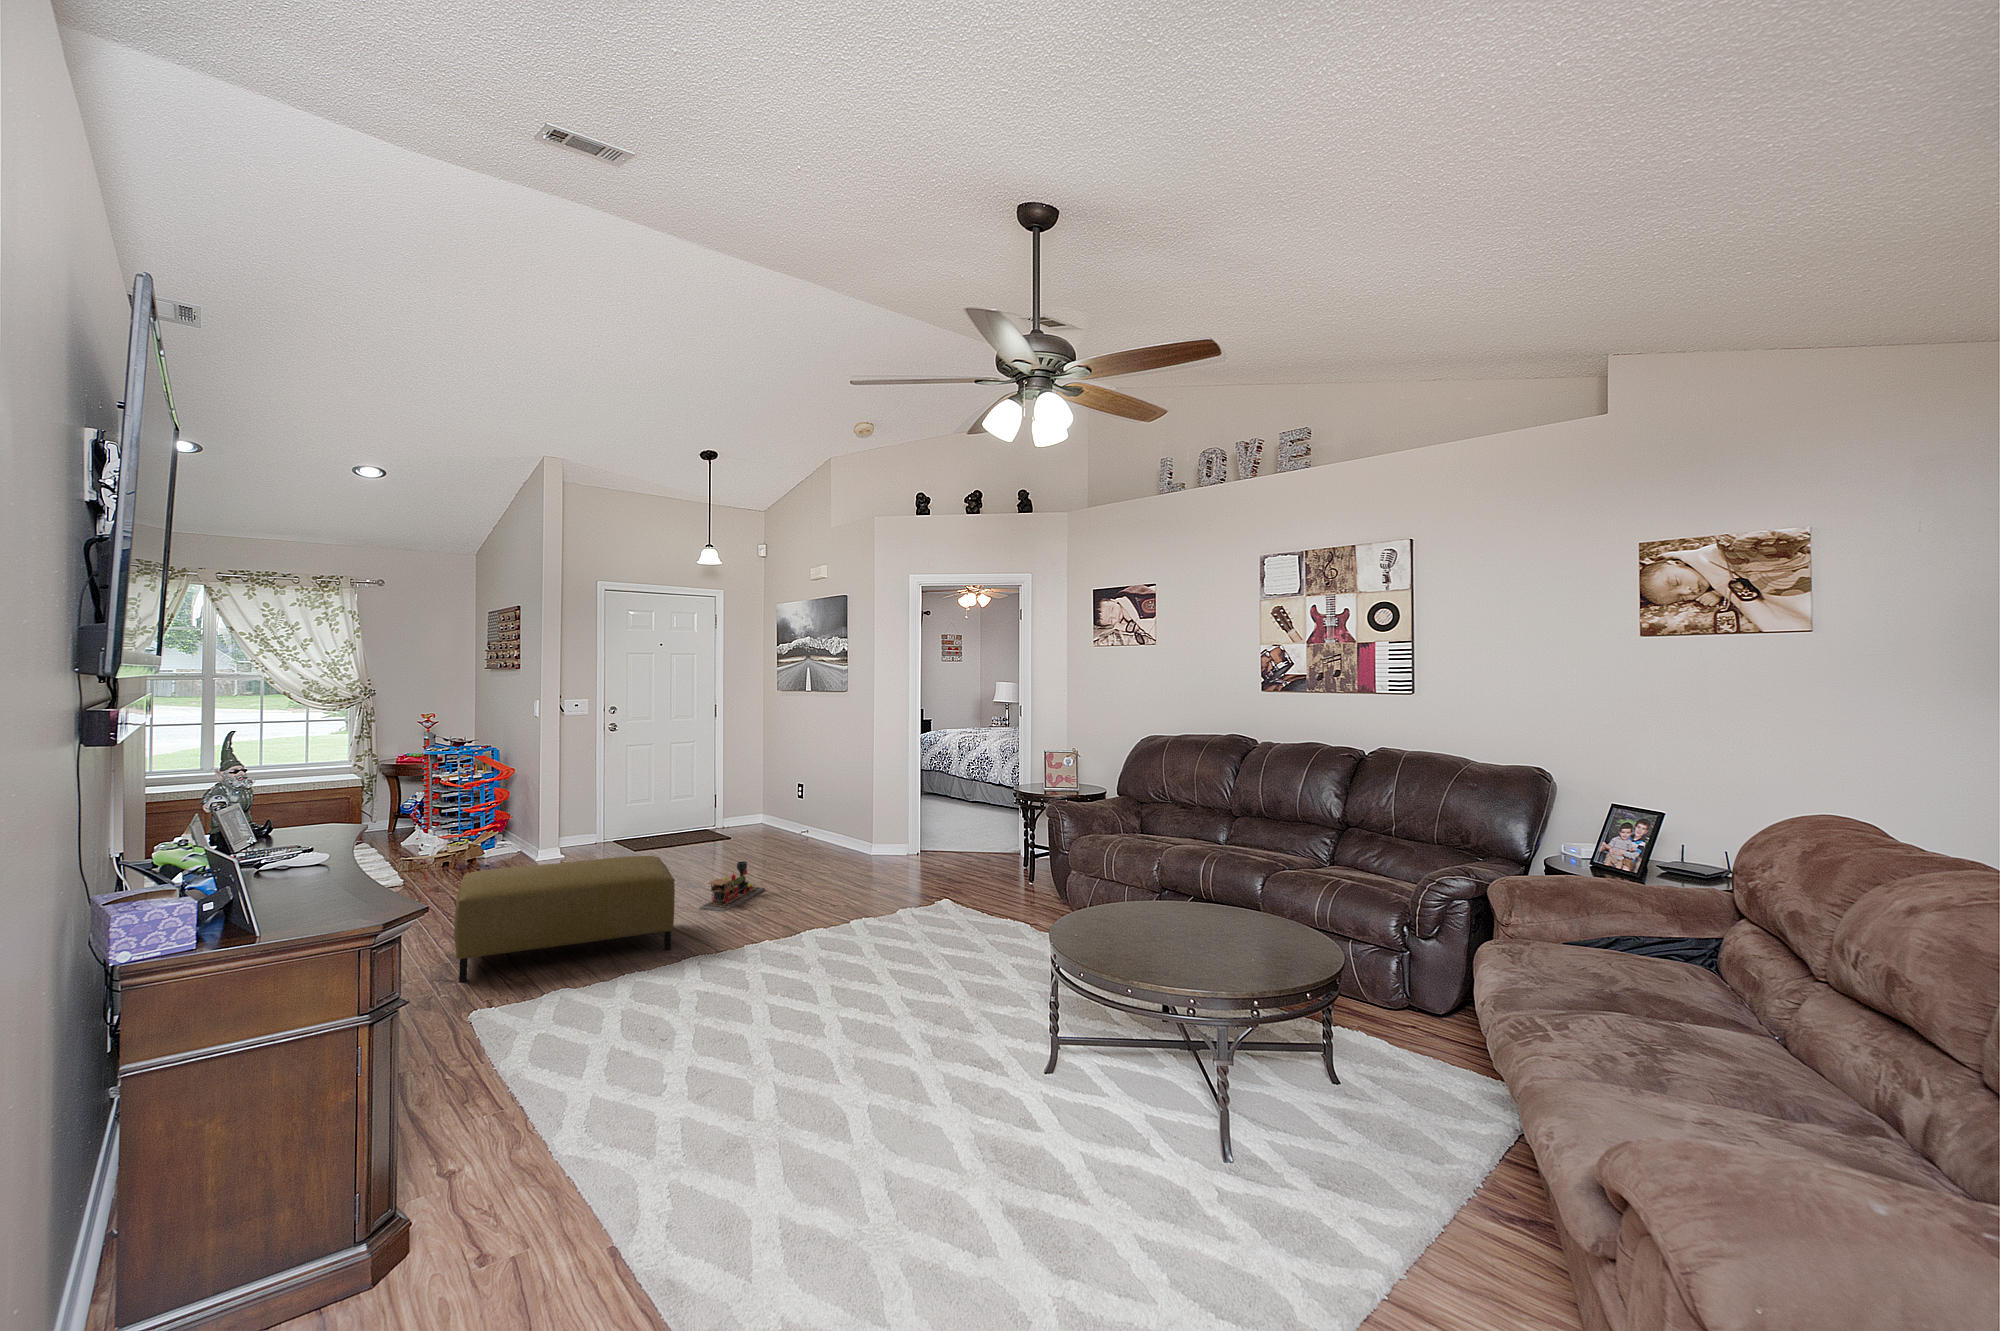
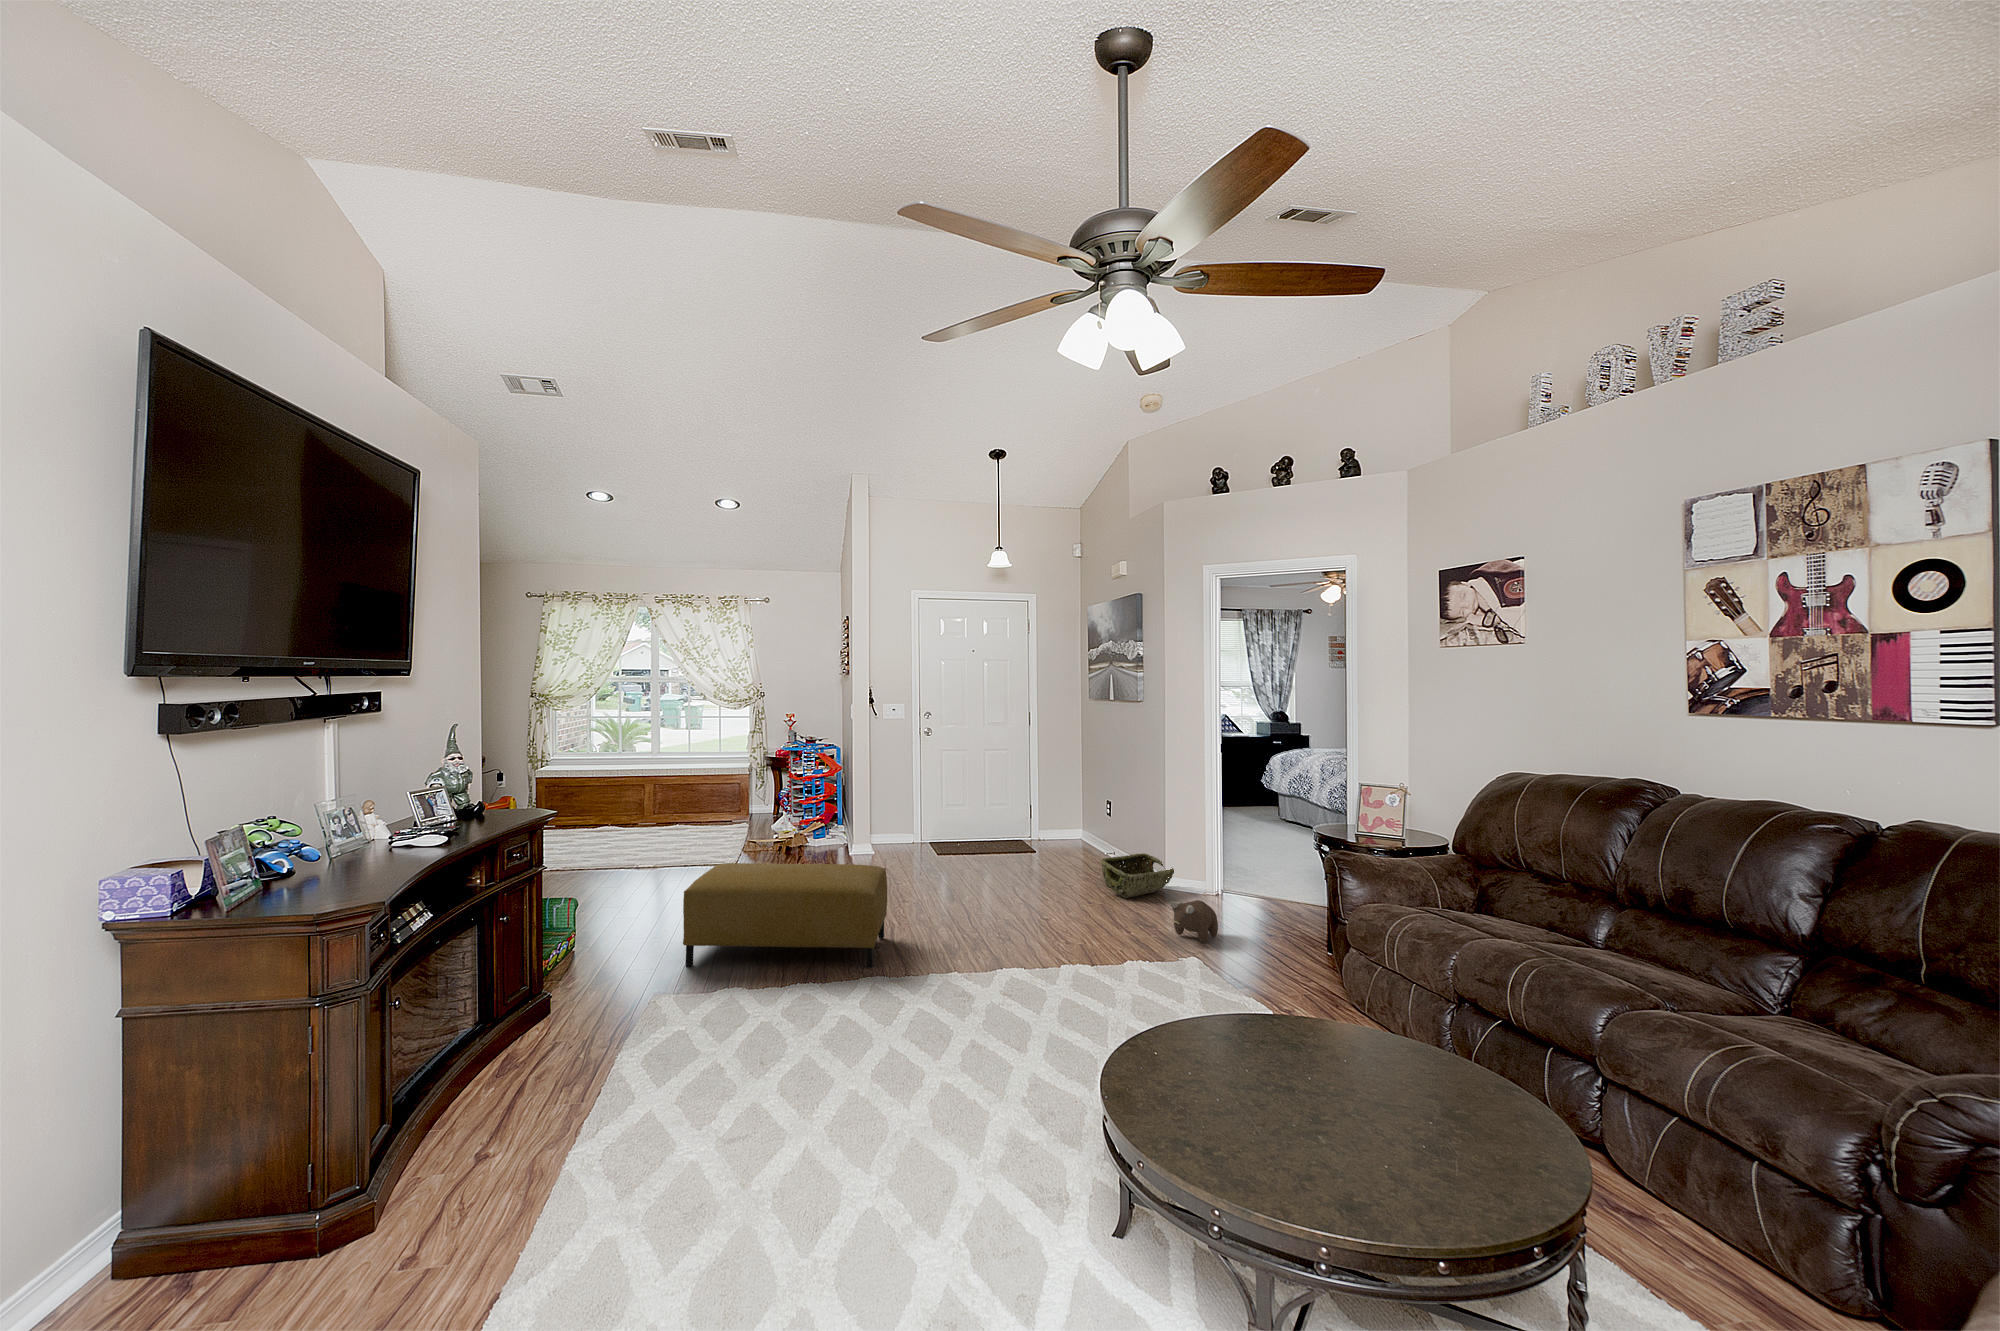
woven basket: none [827,826,889,865] -> present [1101,853,1174,898]
plush toy: none [914,855,949,889] -> present [1170,900,1218,943]
toy train: present [699,861,765,911] -> none [935,881,1013,934]

